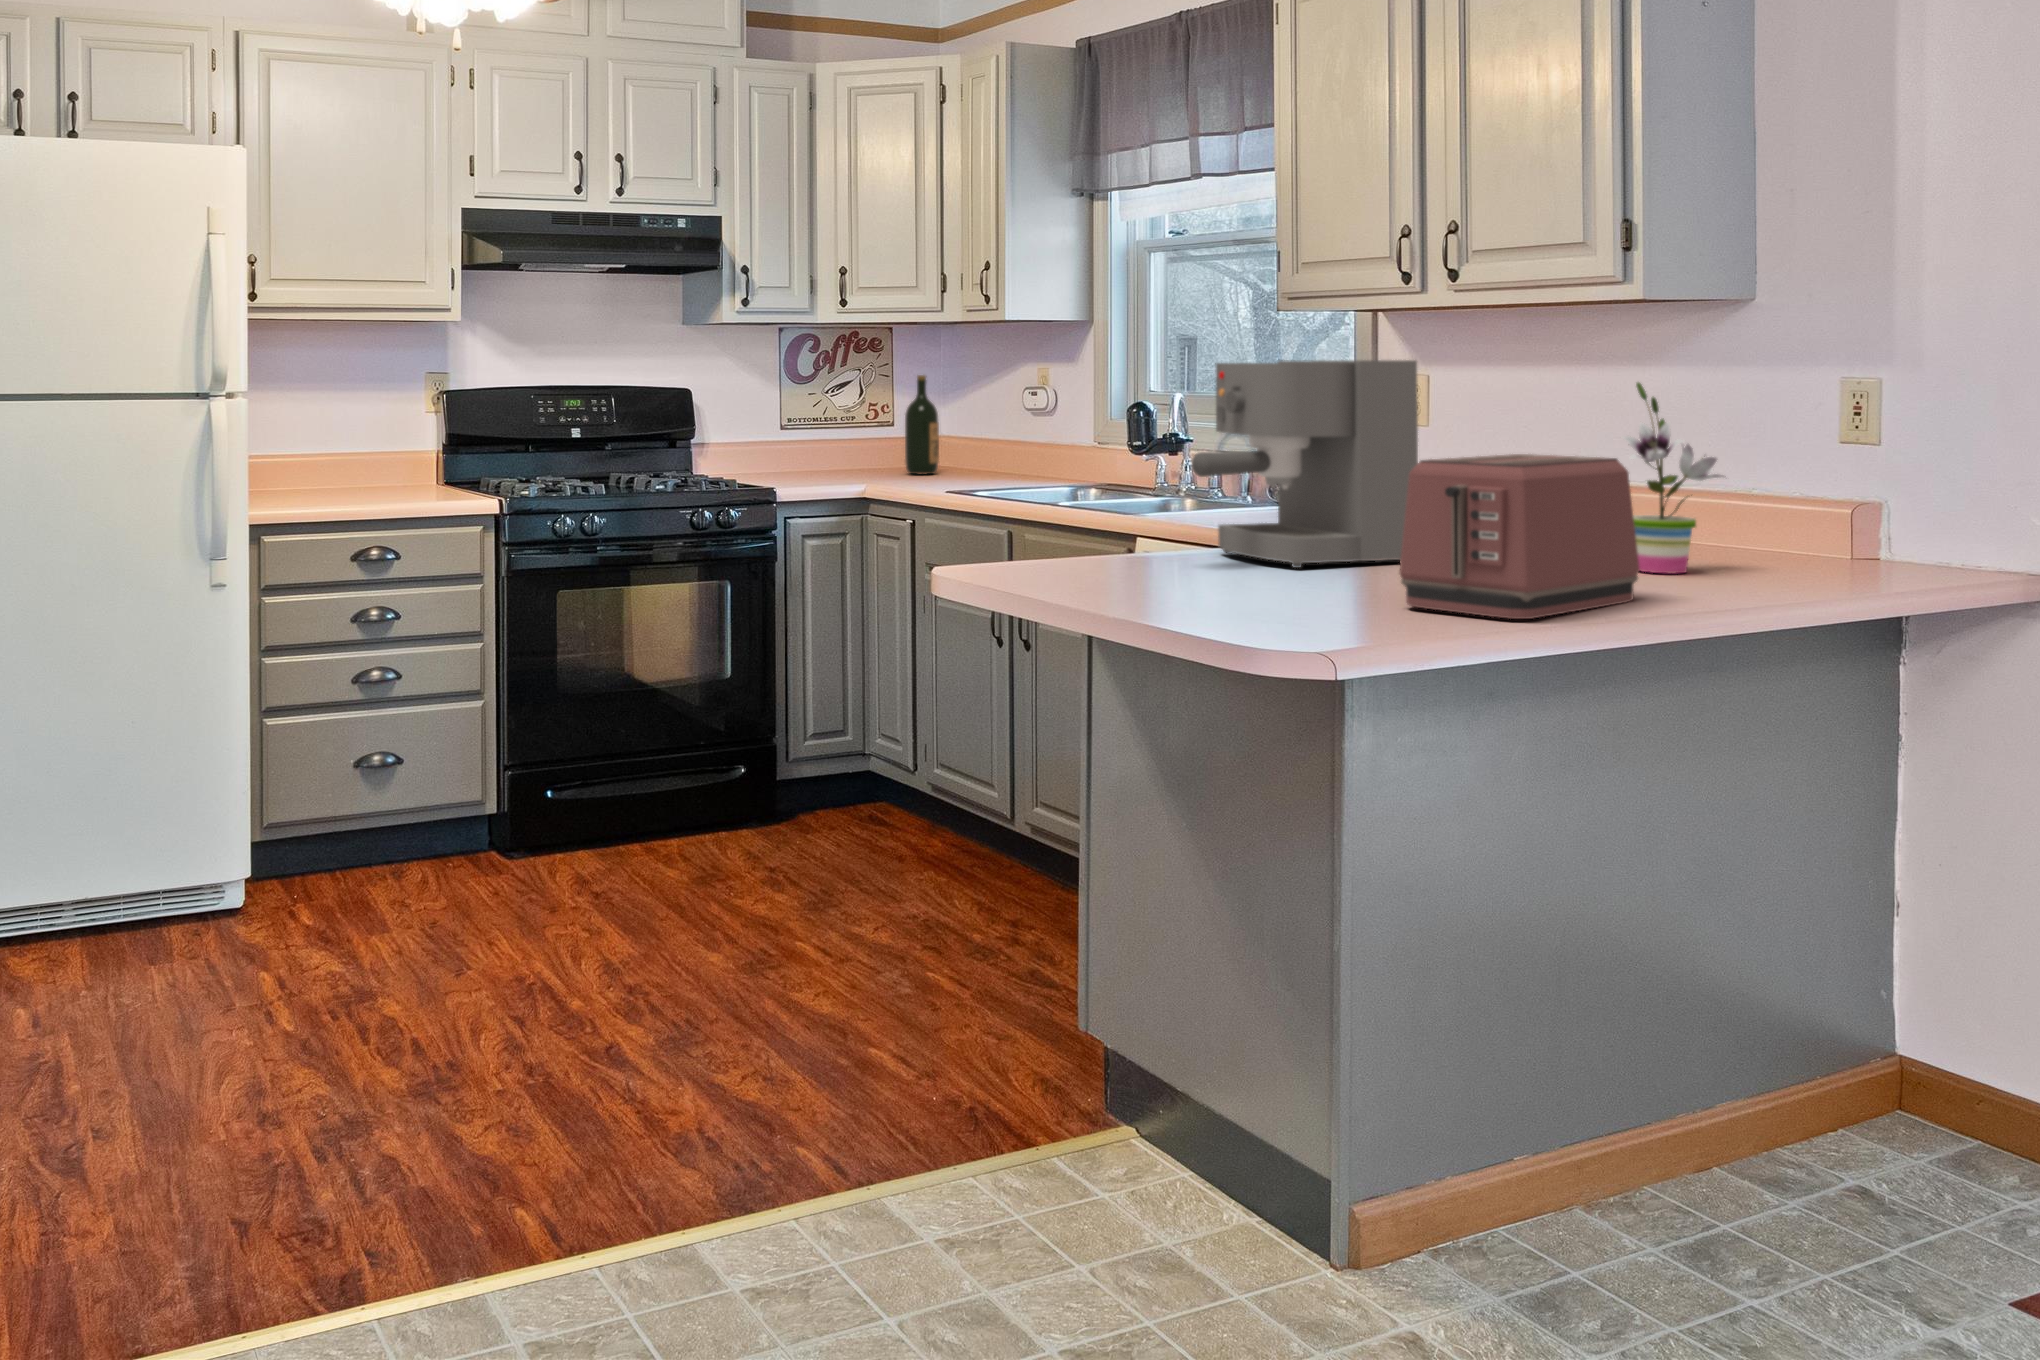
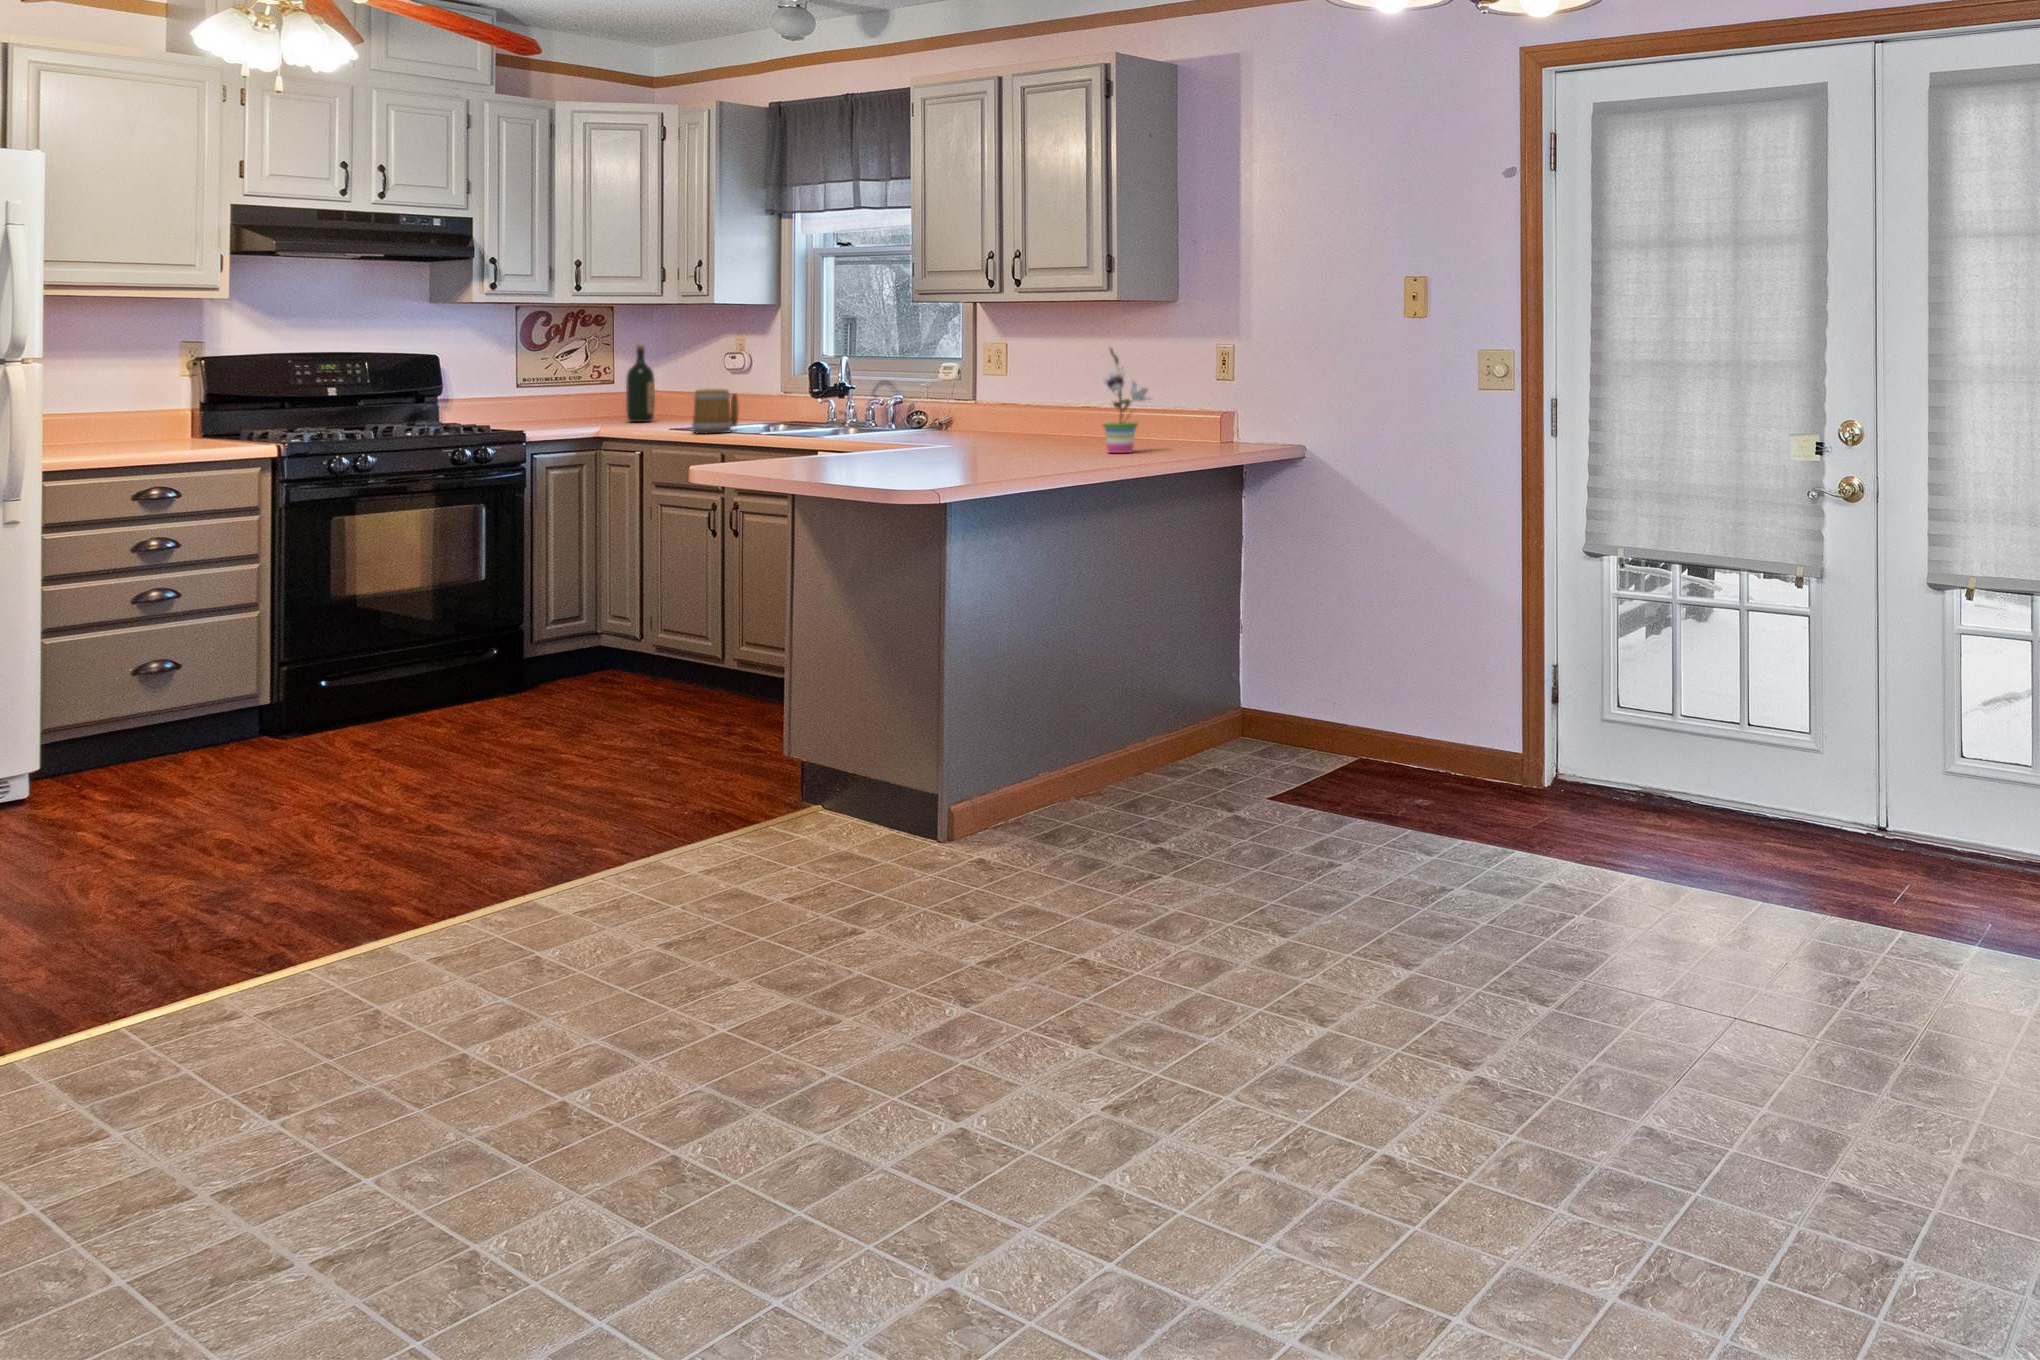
coffee maker: present [1192,360,1418,568] -> none [854,334,991,460]
mug: none [975,436,1036,497] -> present [692,389,738,433]
toaster: present [1400,454,1639,619] -> none [973,387,1101,474]

